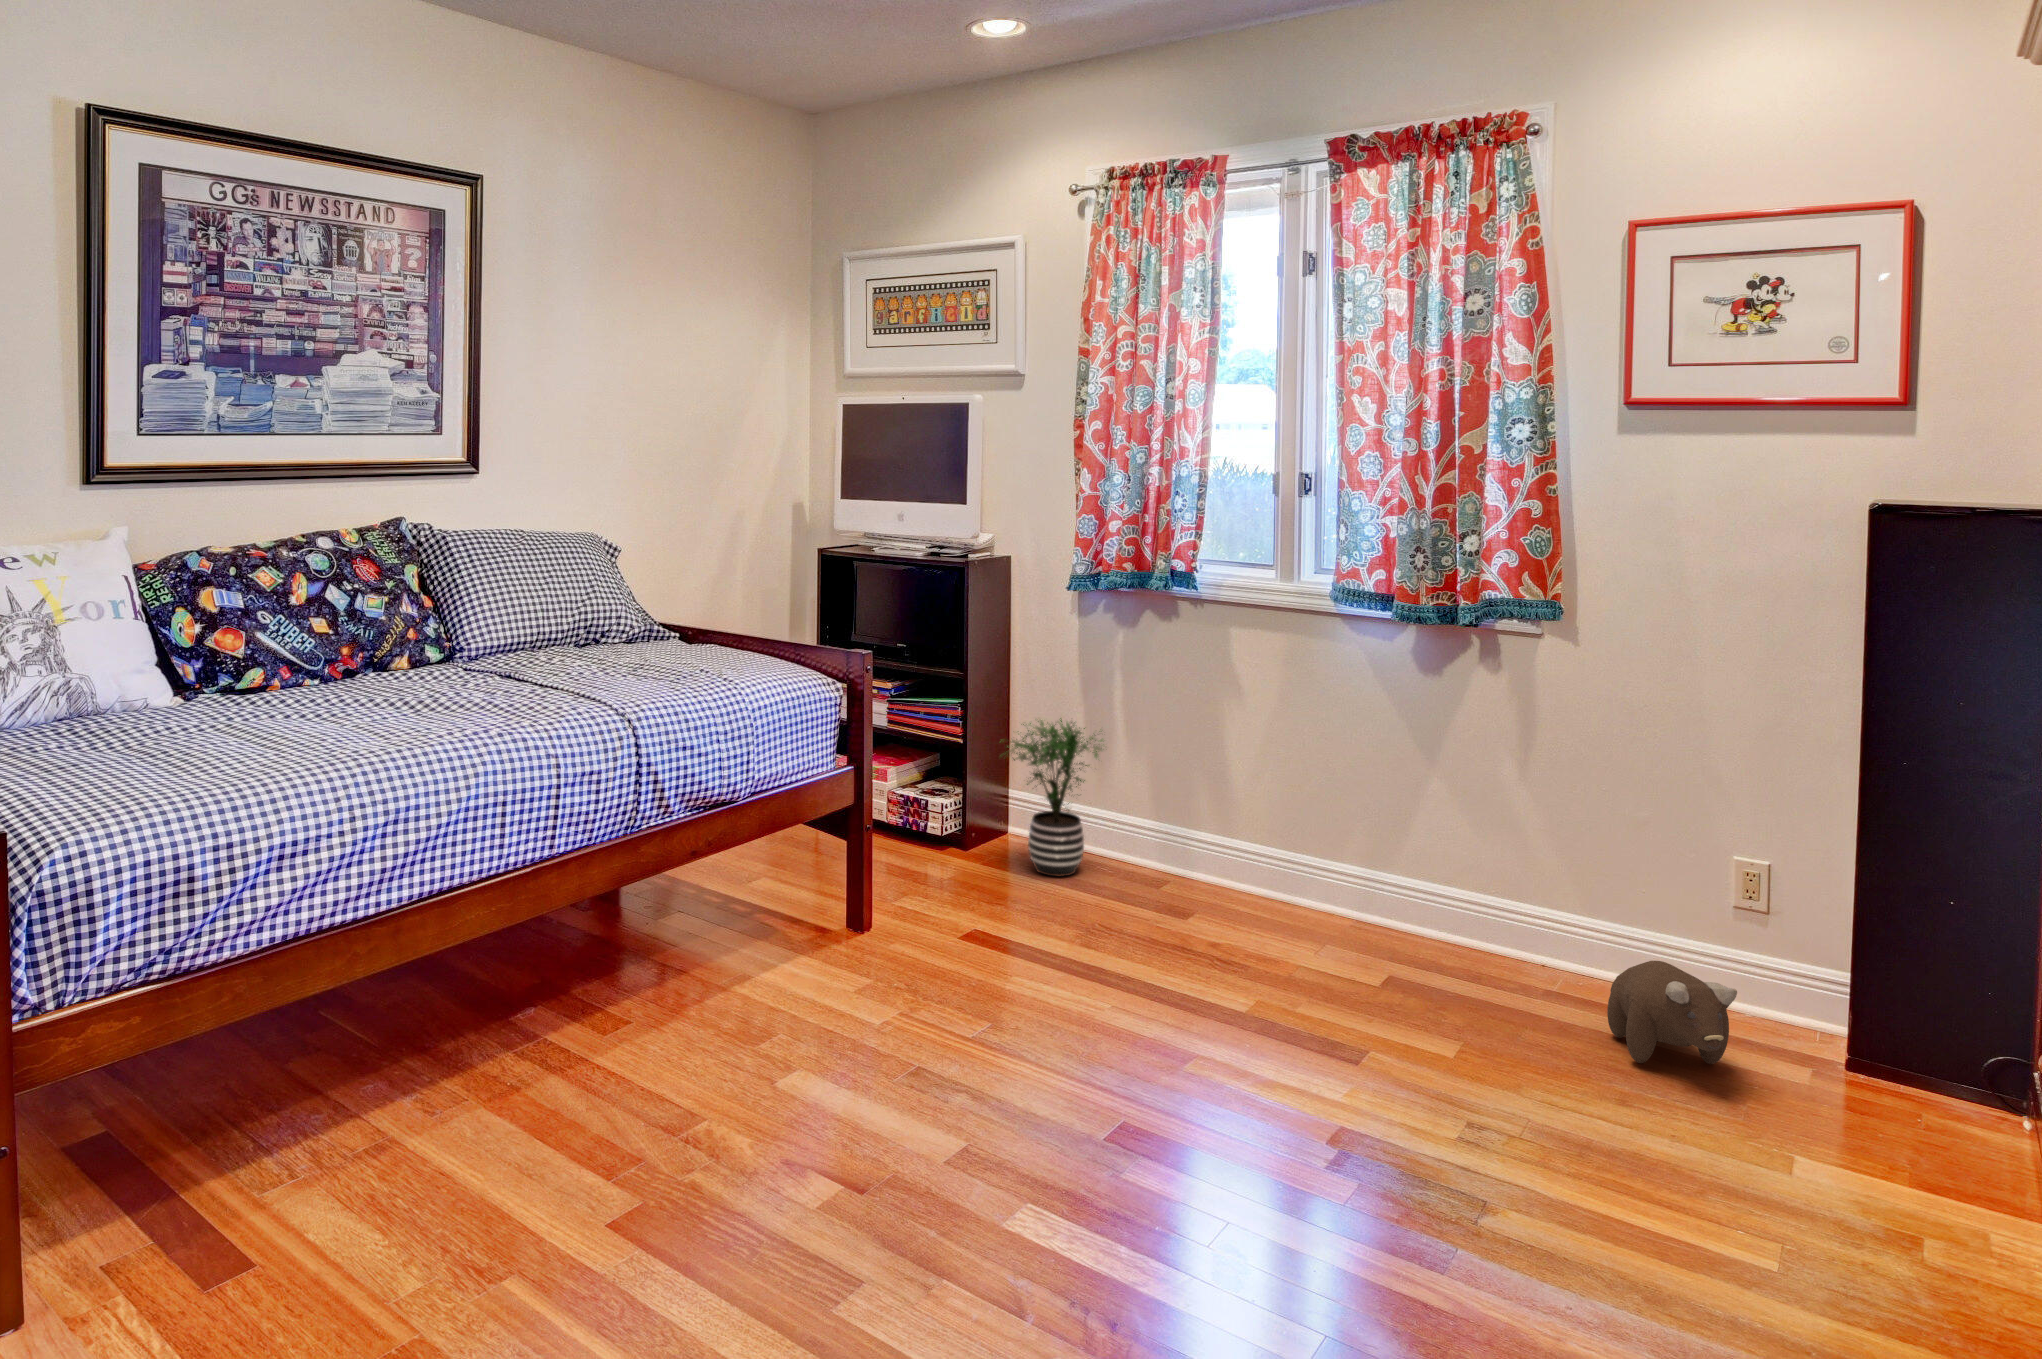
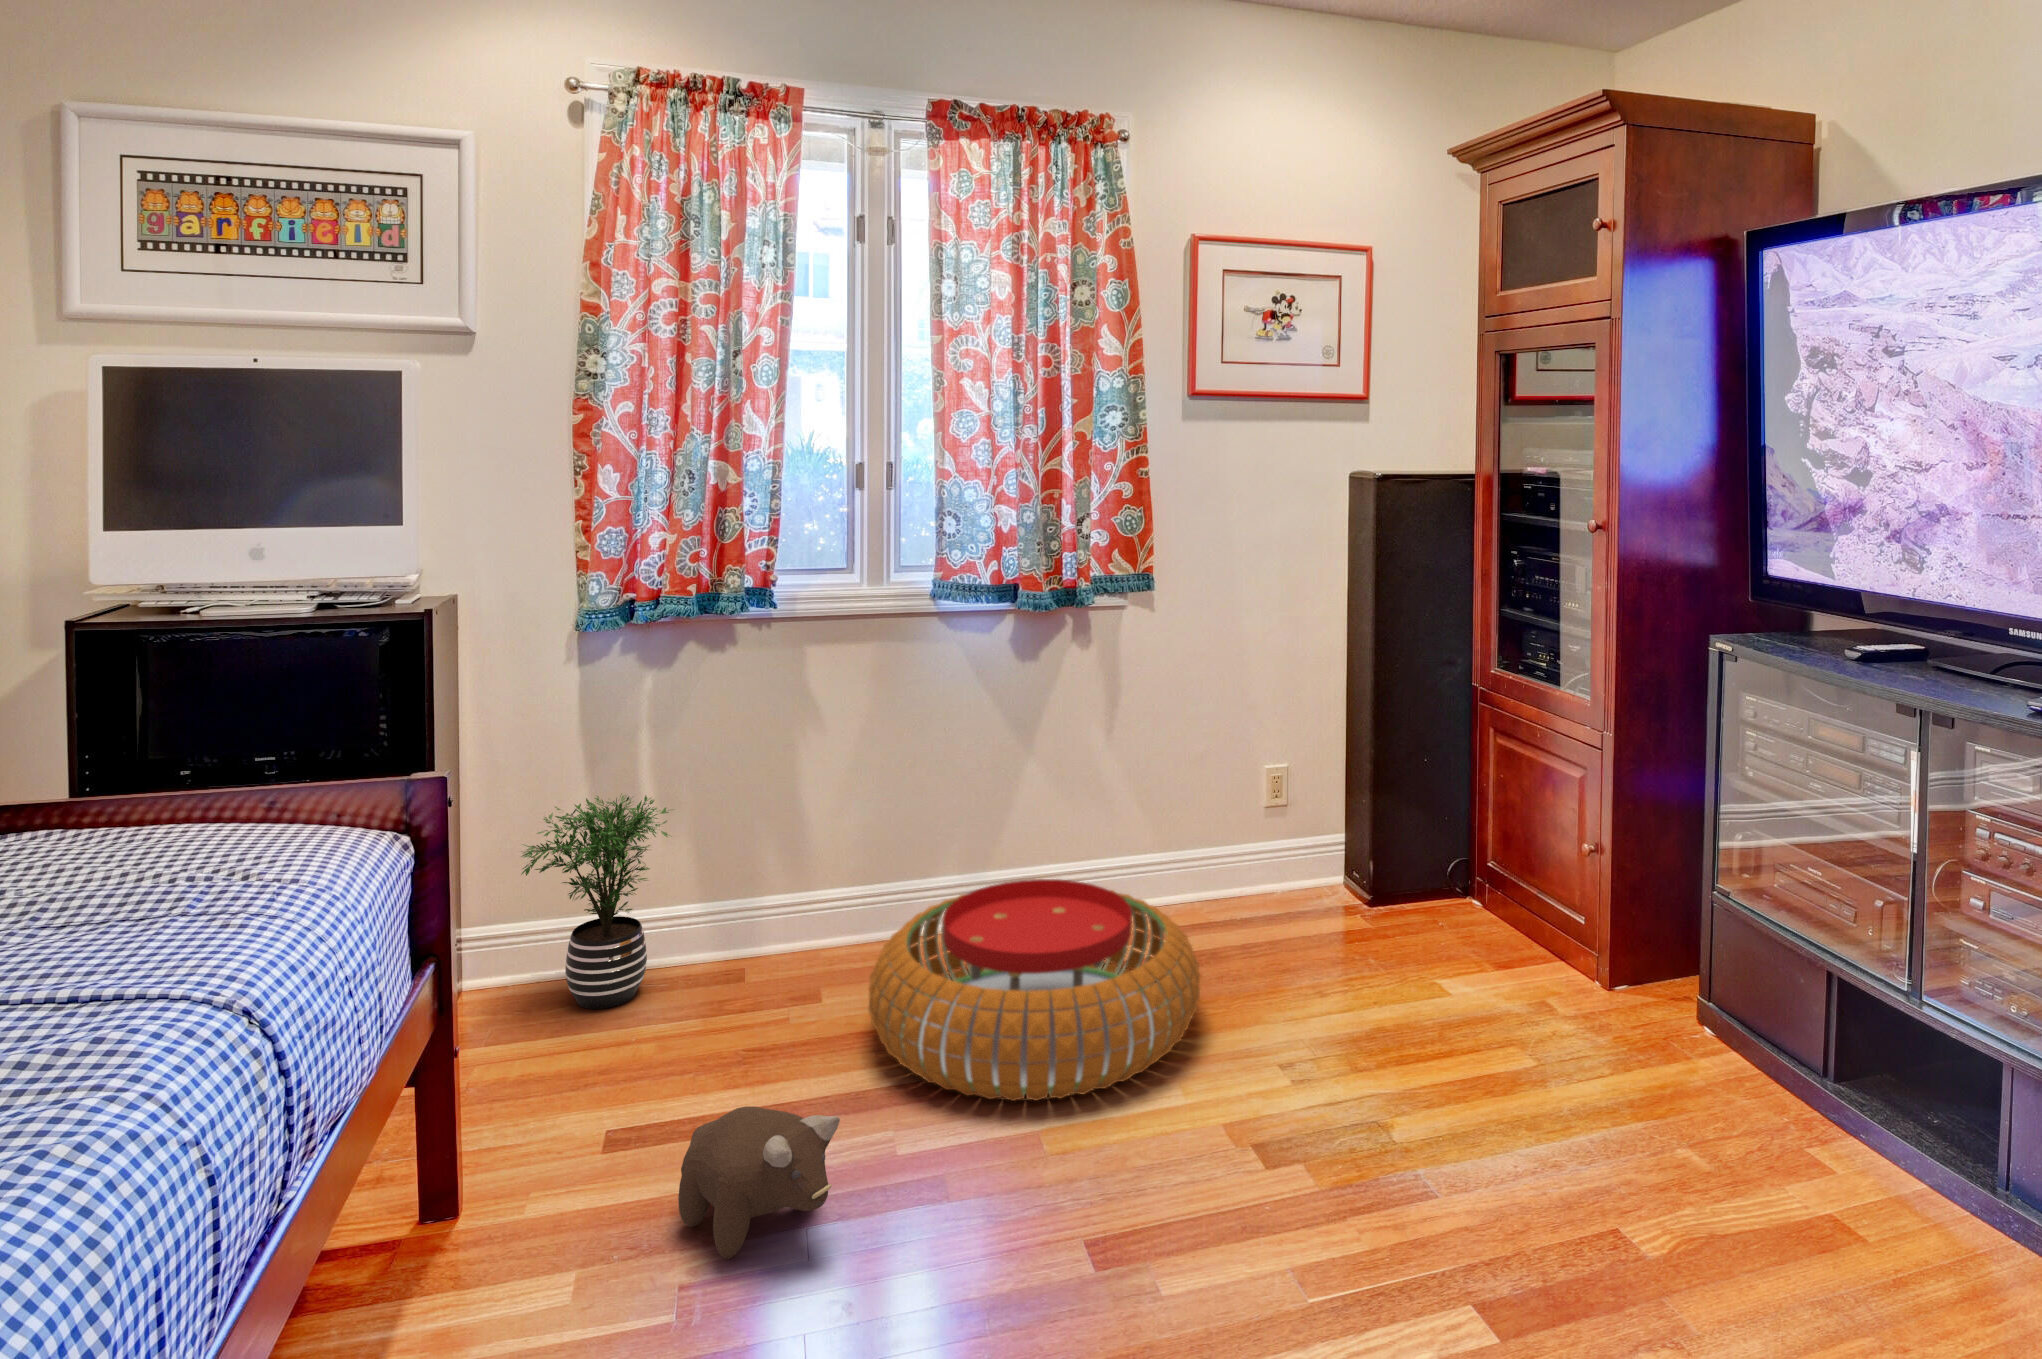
pouf: none [1122,865,1448,1067] -> present [869,879,1200,1101]
plush toy: present [1607,961,1737,1064] -> present [678,1106,840,1258]

